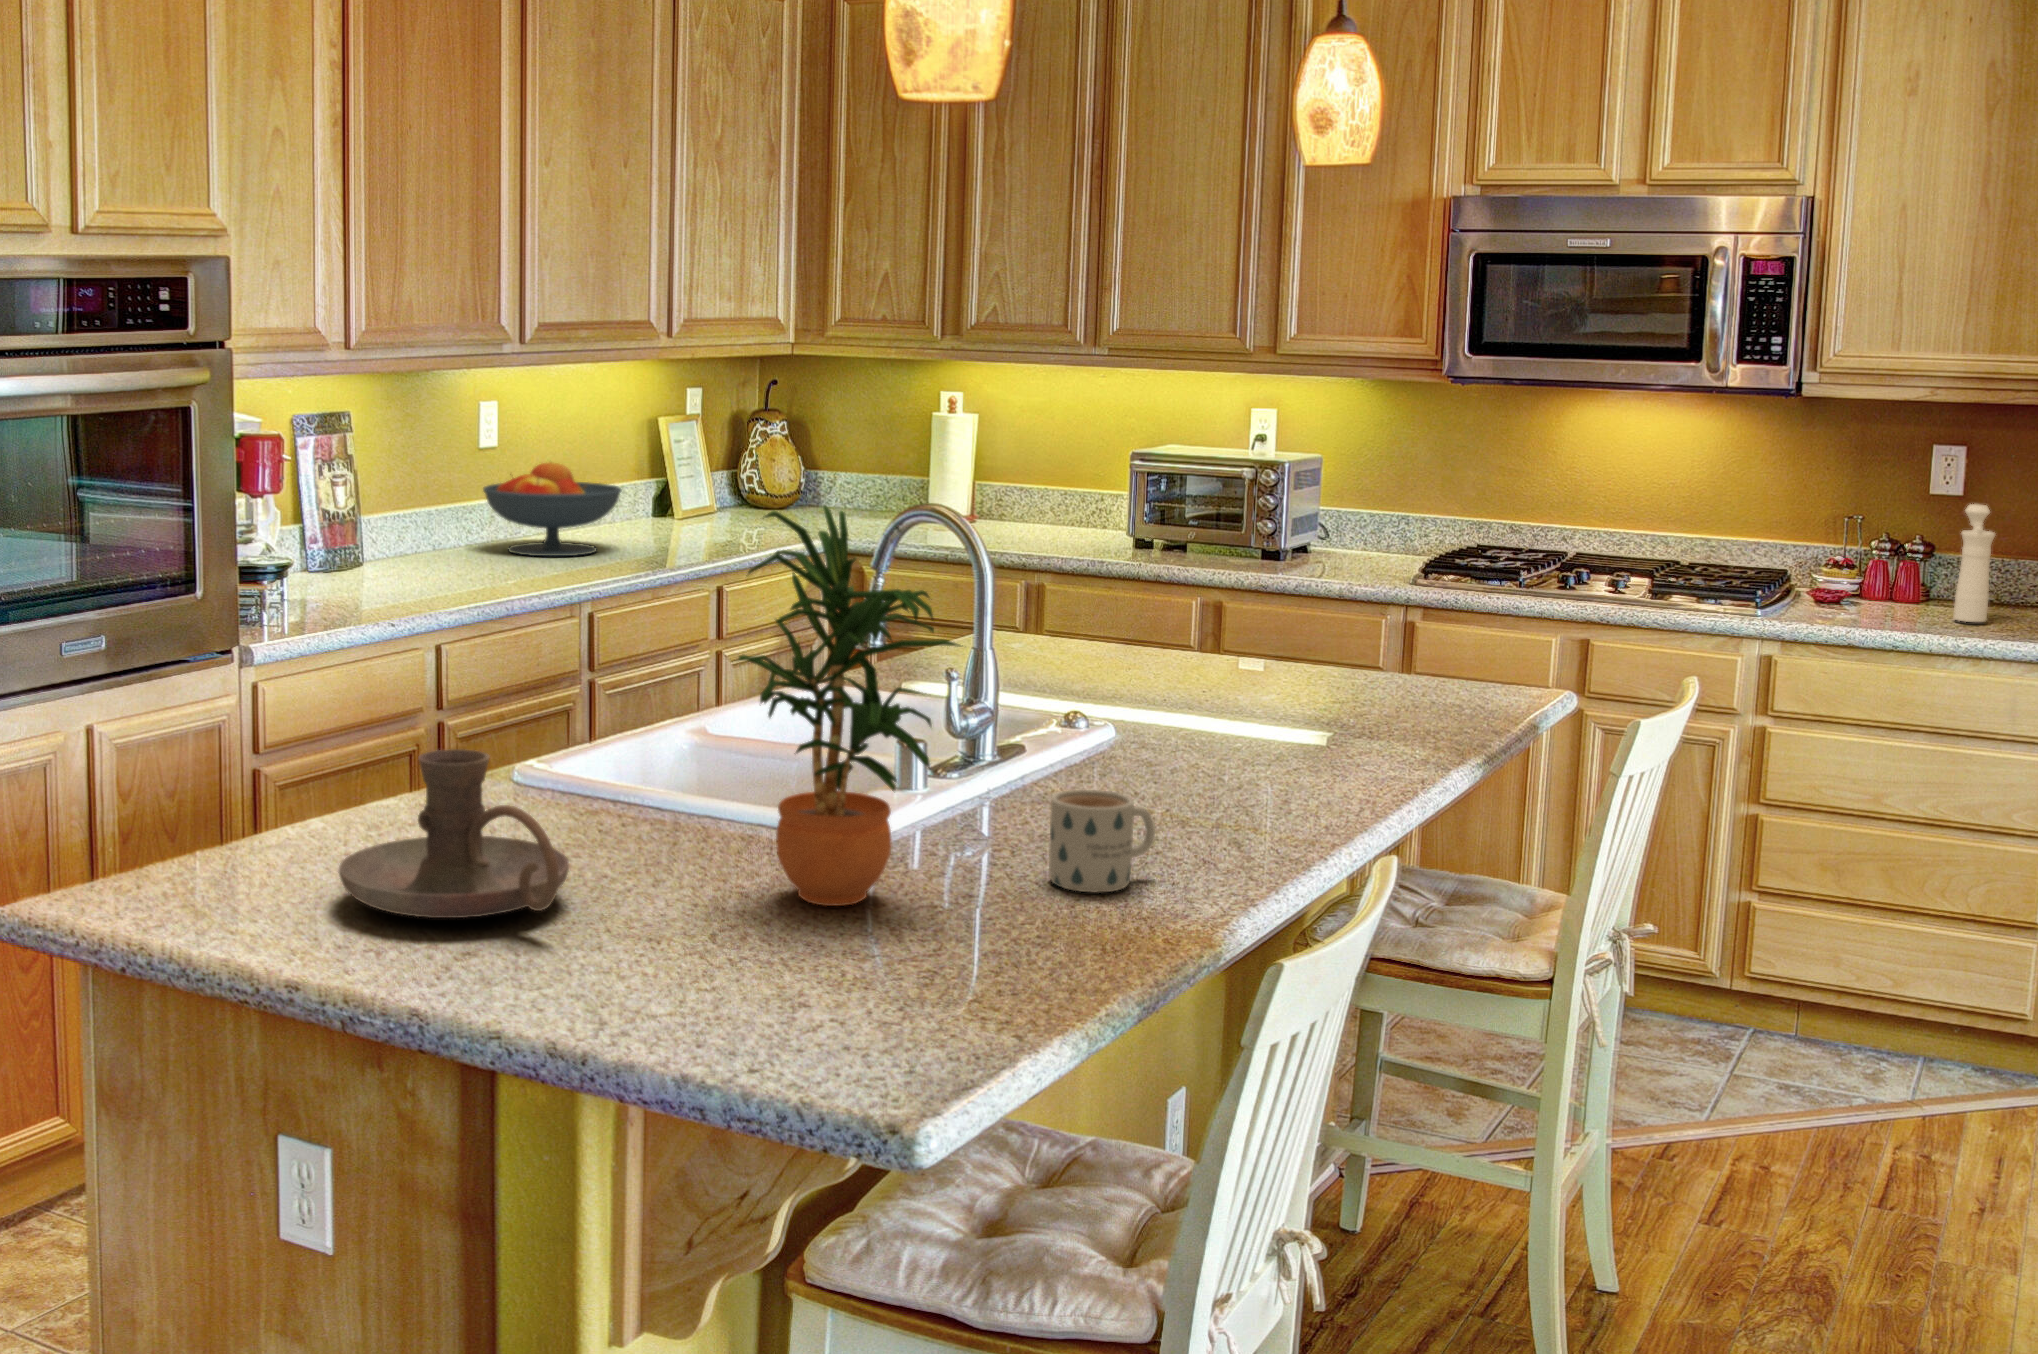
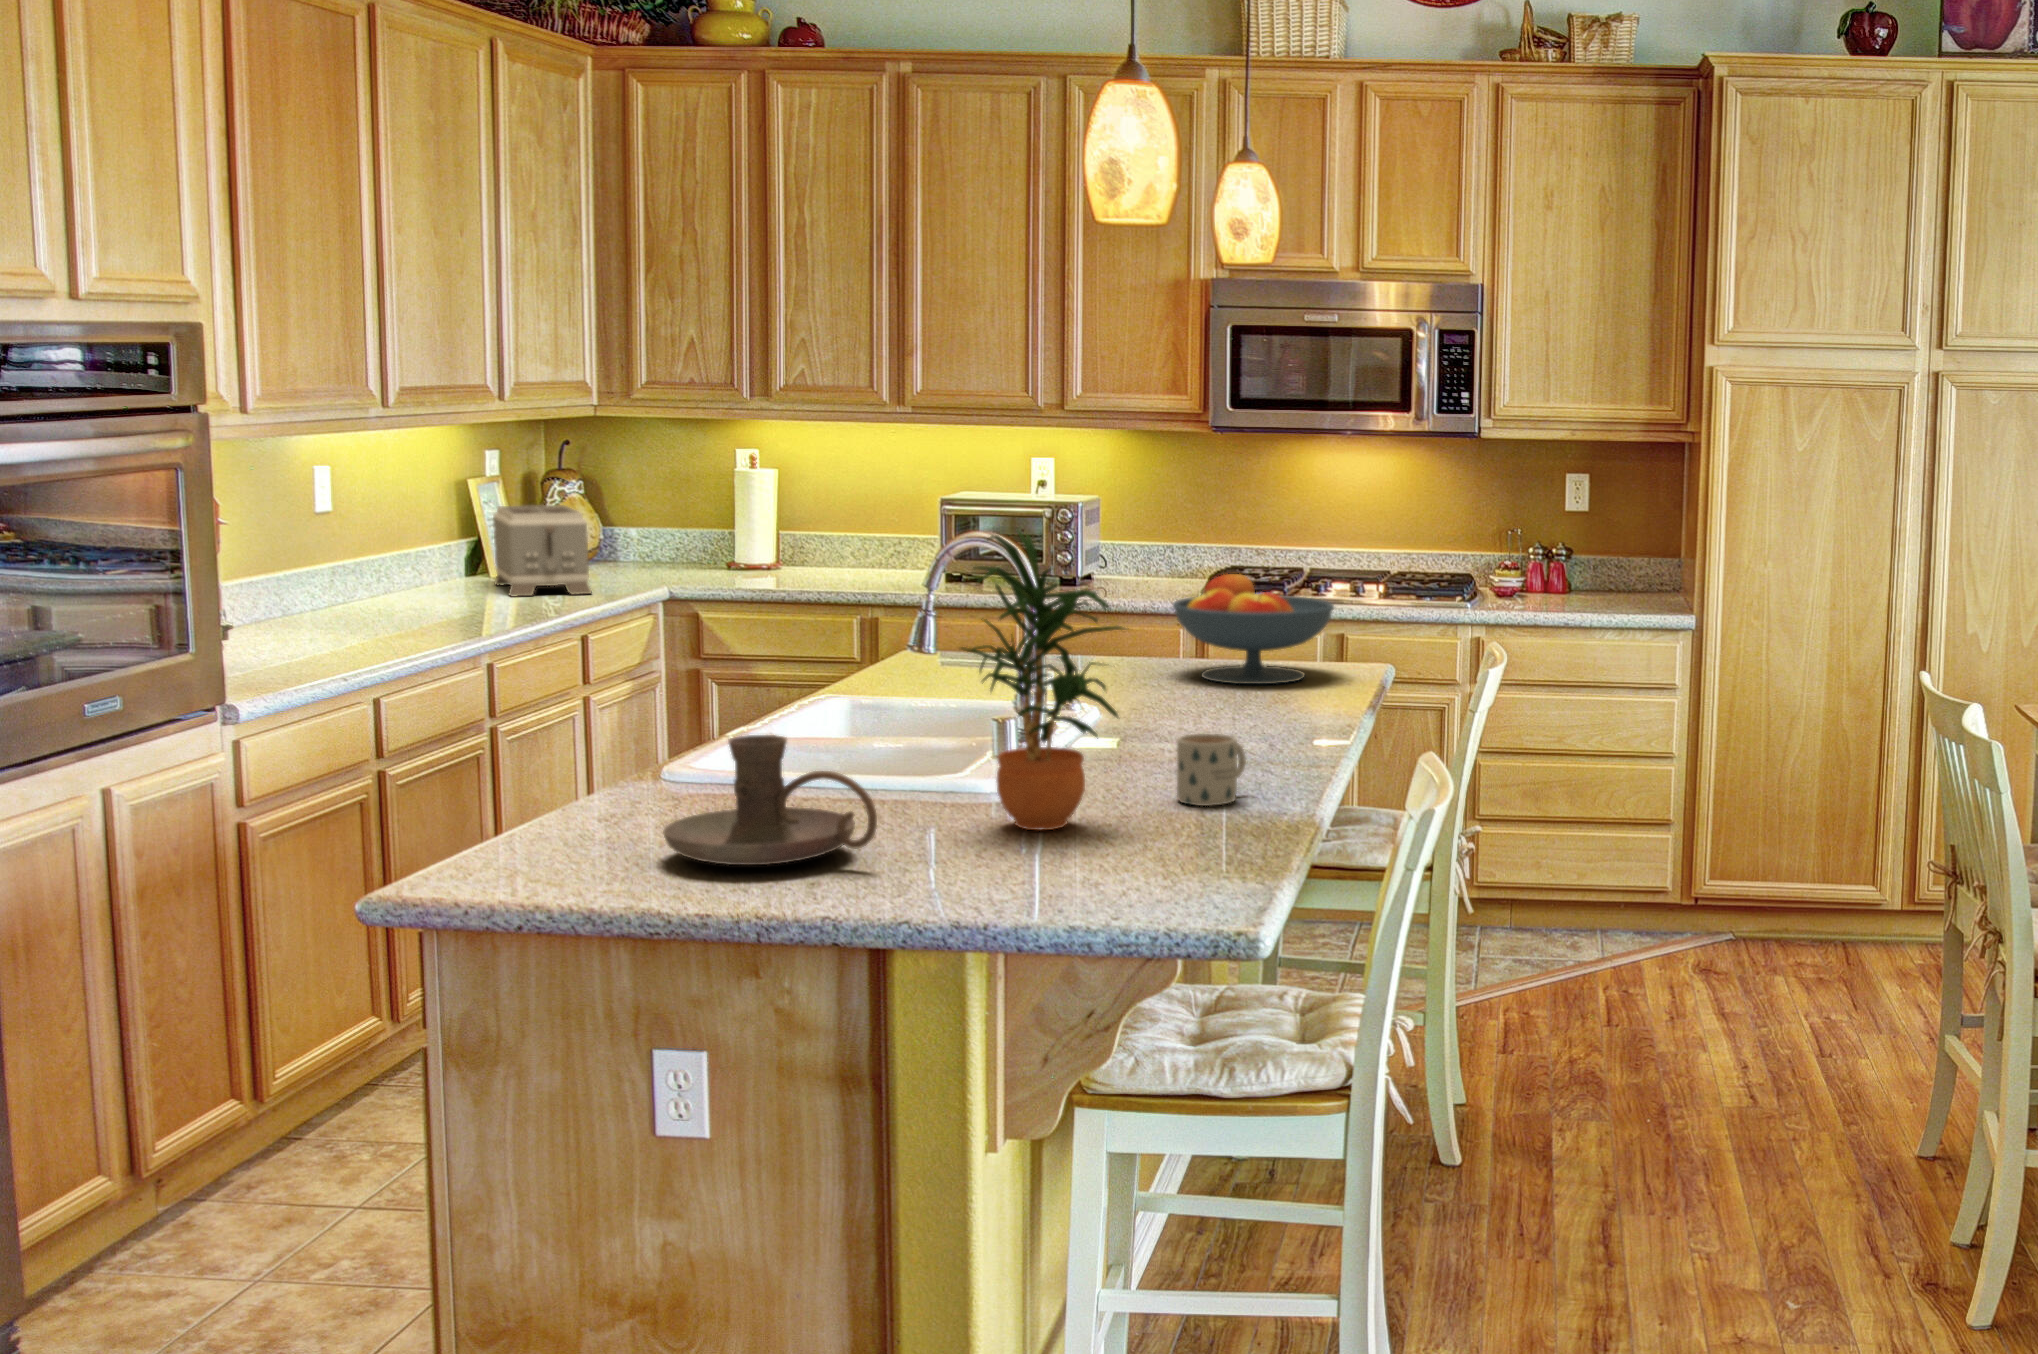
toaster: none [668,447,747,541] -> present [493,505,591,596]
fruit bowl: present [483,462,621,556] -> present [1173,574,1334,684]
pepper mill: present [1953,504,1995,622] -> none [1602,518,1626,604]

